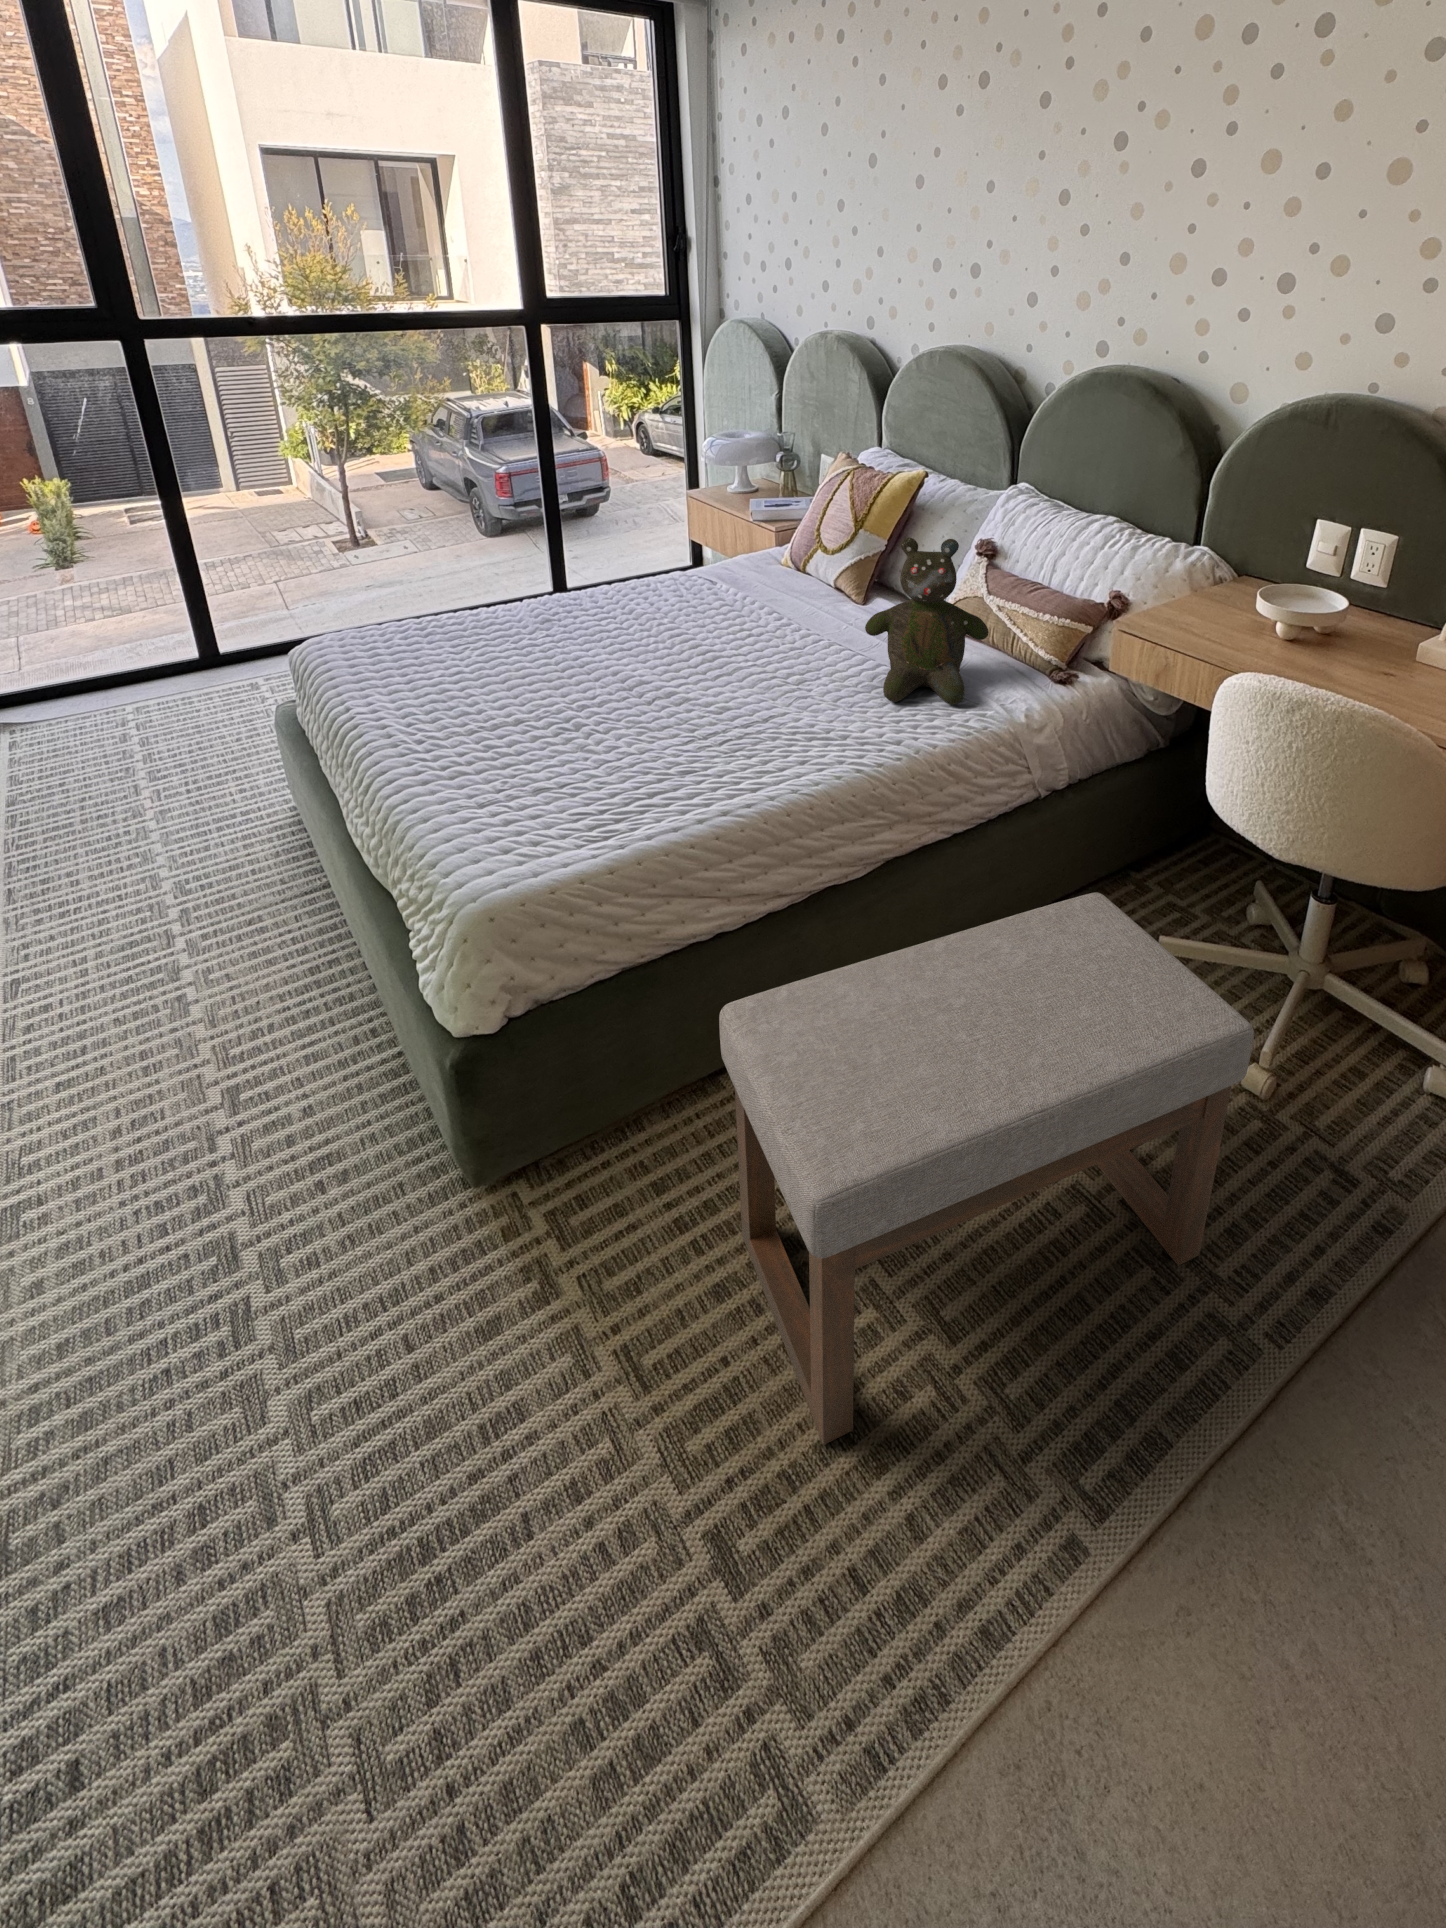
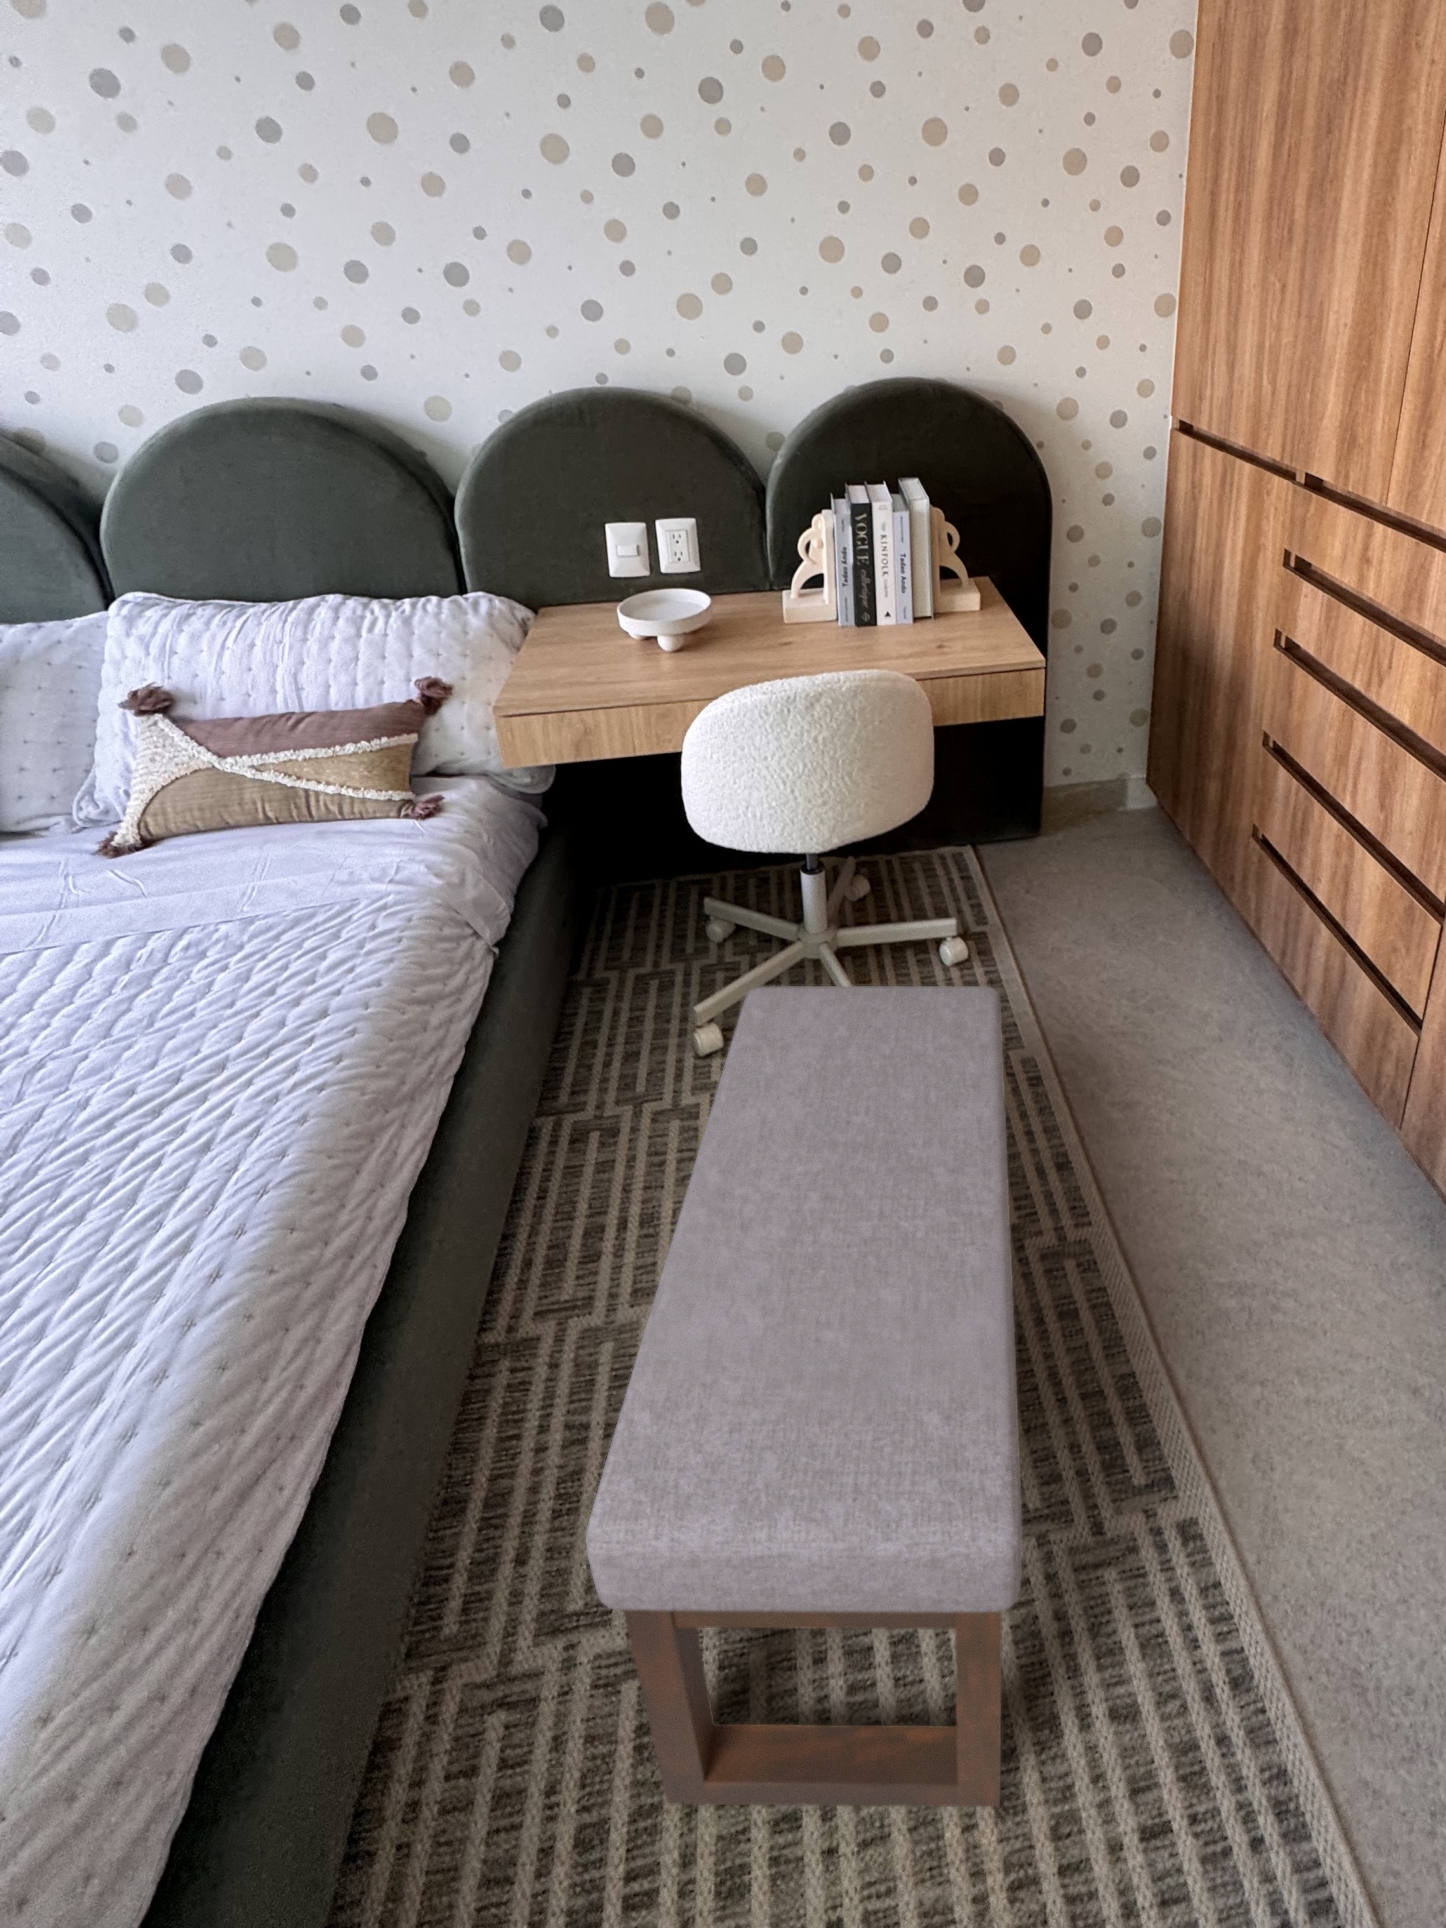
teddy bear: present [865,537,989,704] -> none [80,693,336,973]

